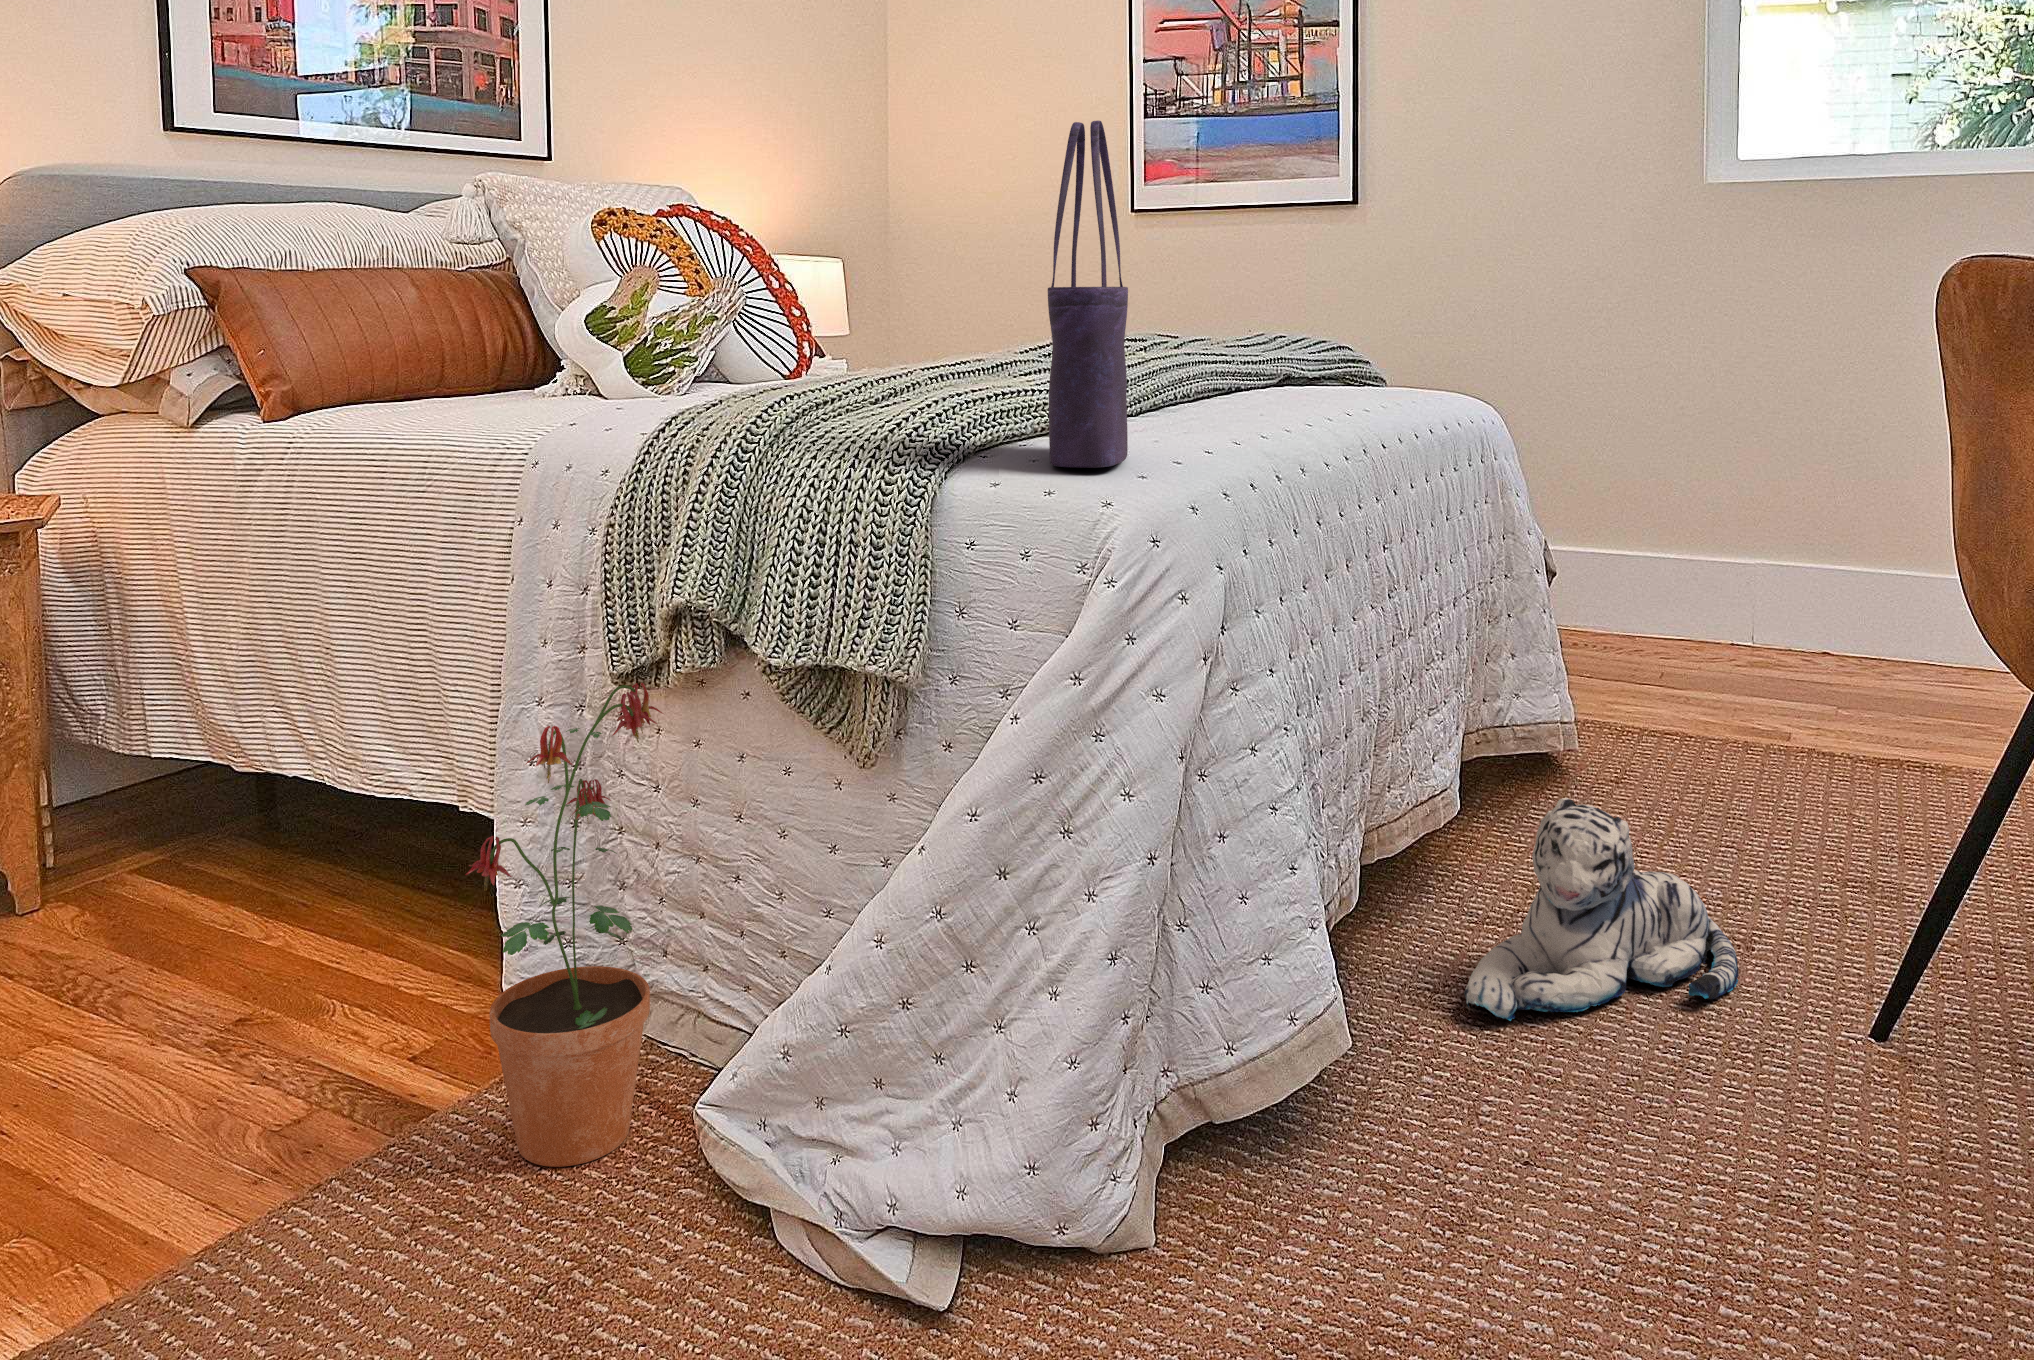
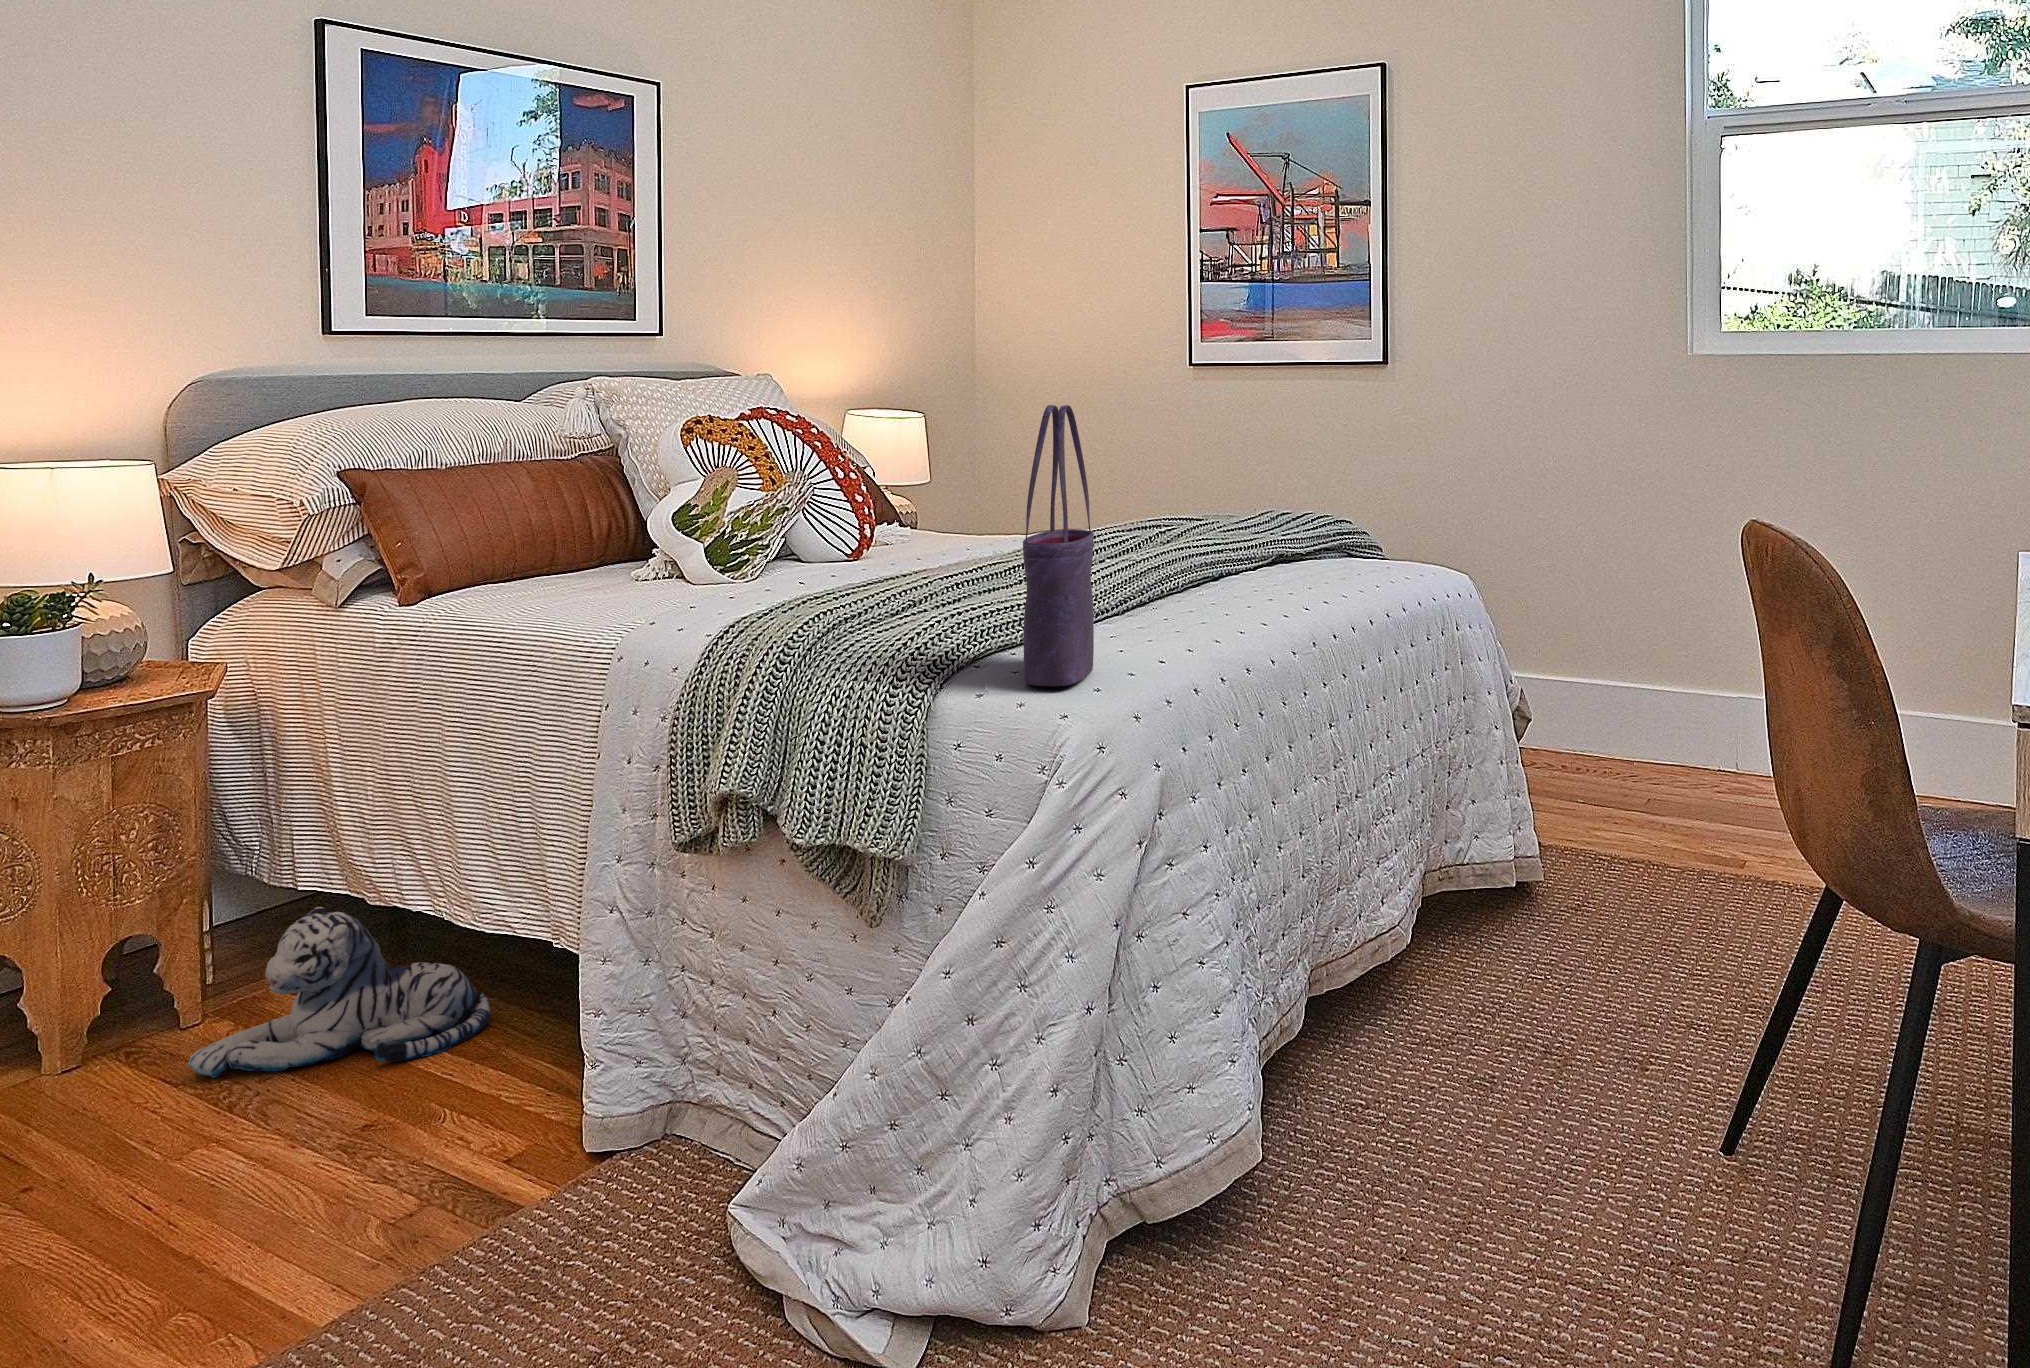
potted plant: present [466,683,663,1167] -> none [549,855,716,1256]
plush toy: present [1464,798,1739,1021] -> present [187,907,491,1077]

